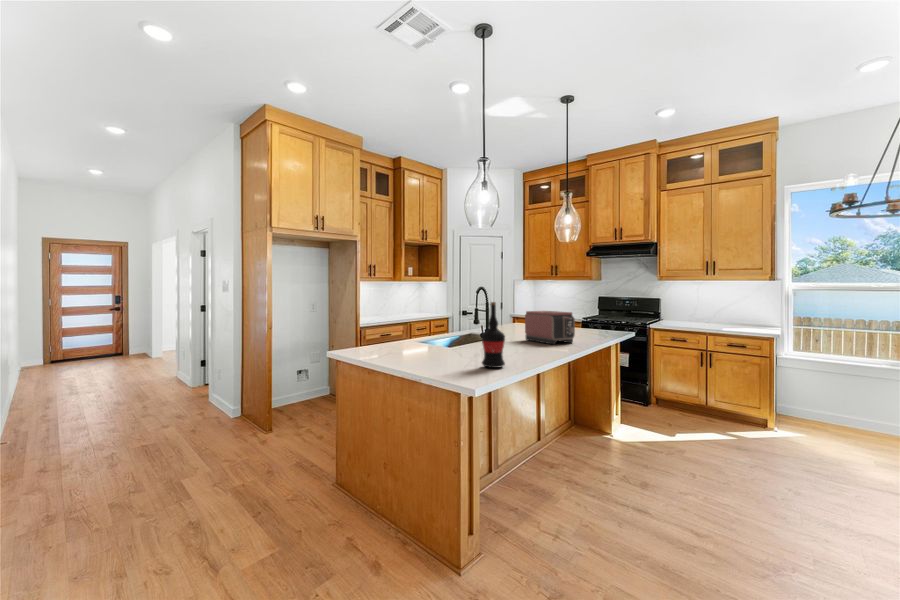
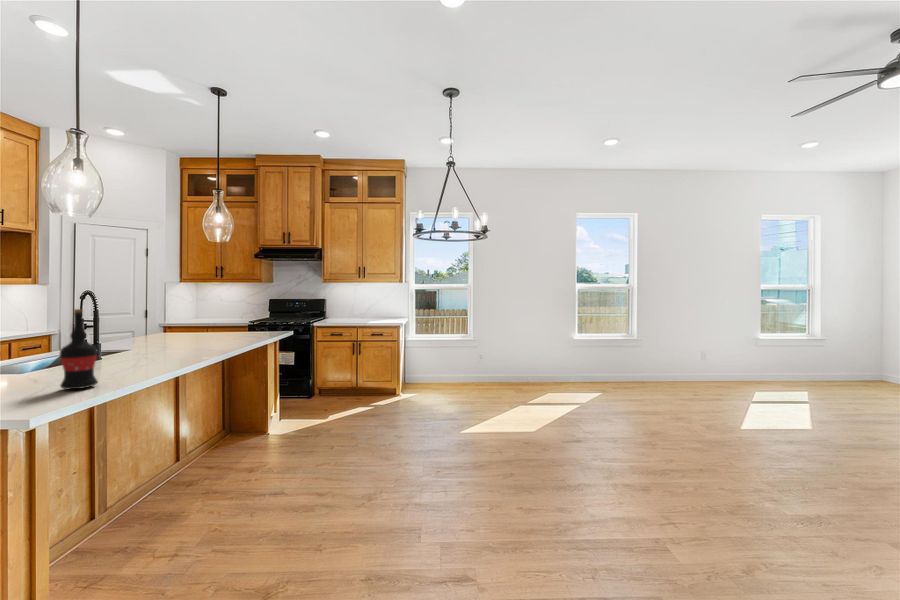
toaster: present [525,311,575,344] -> none [158,315,219,352]

